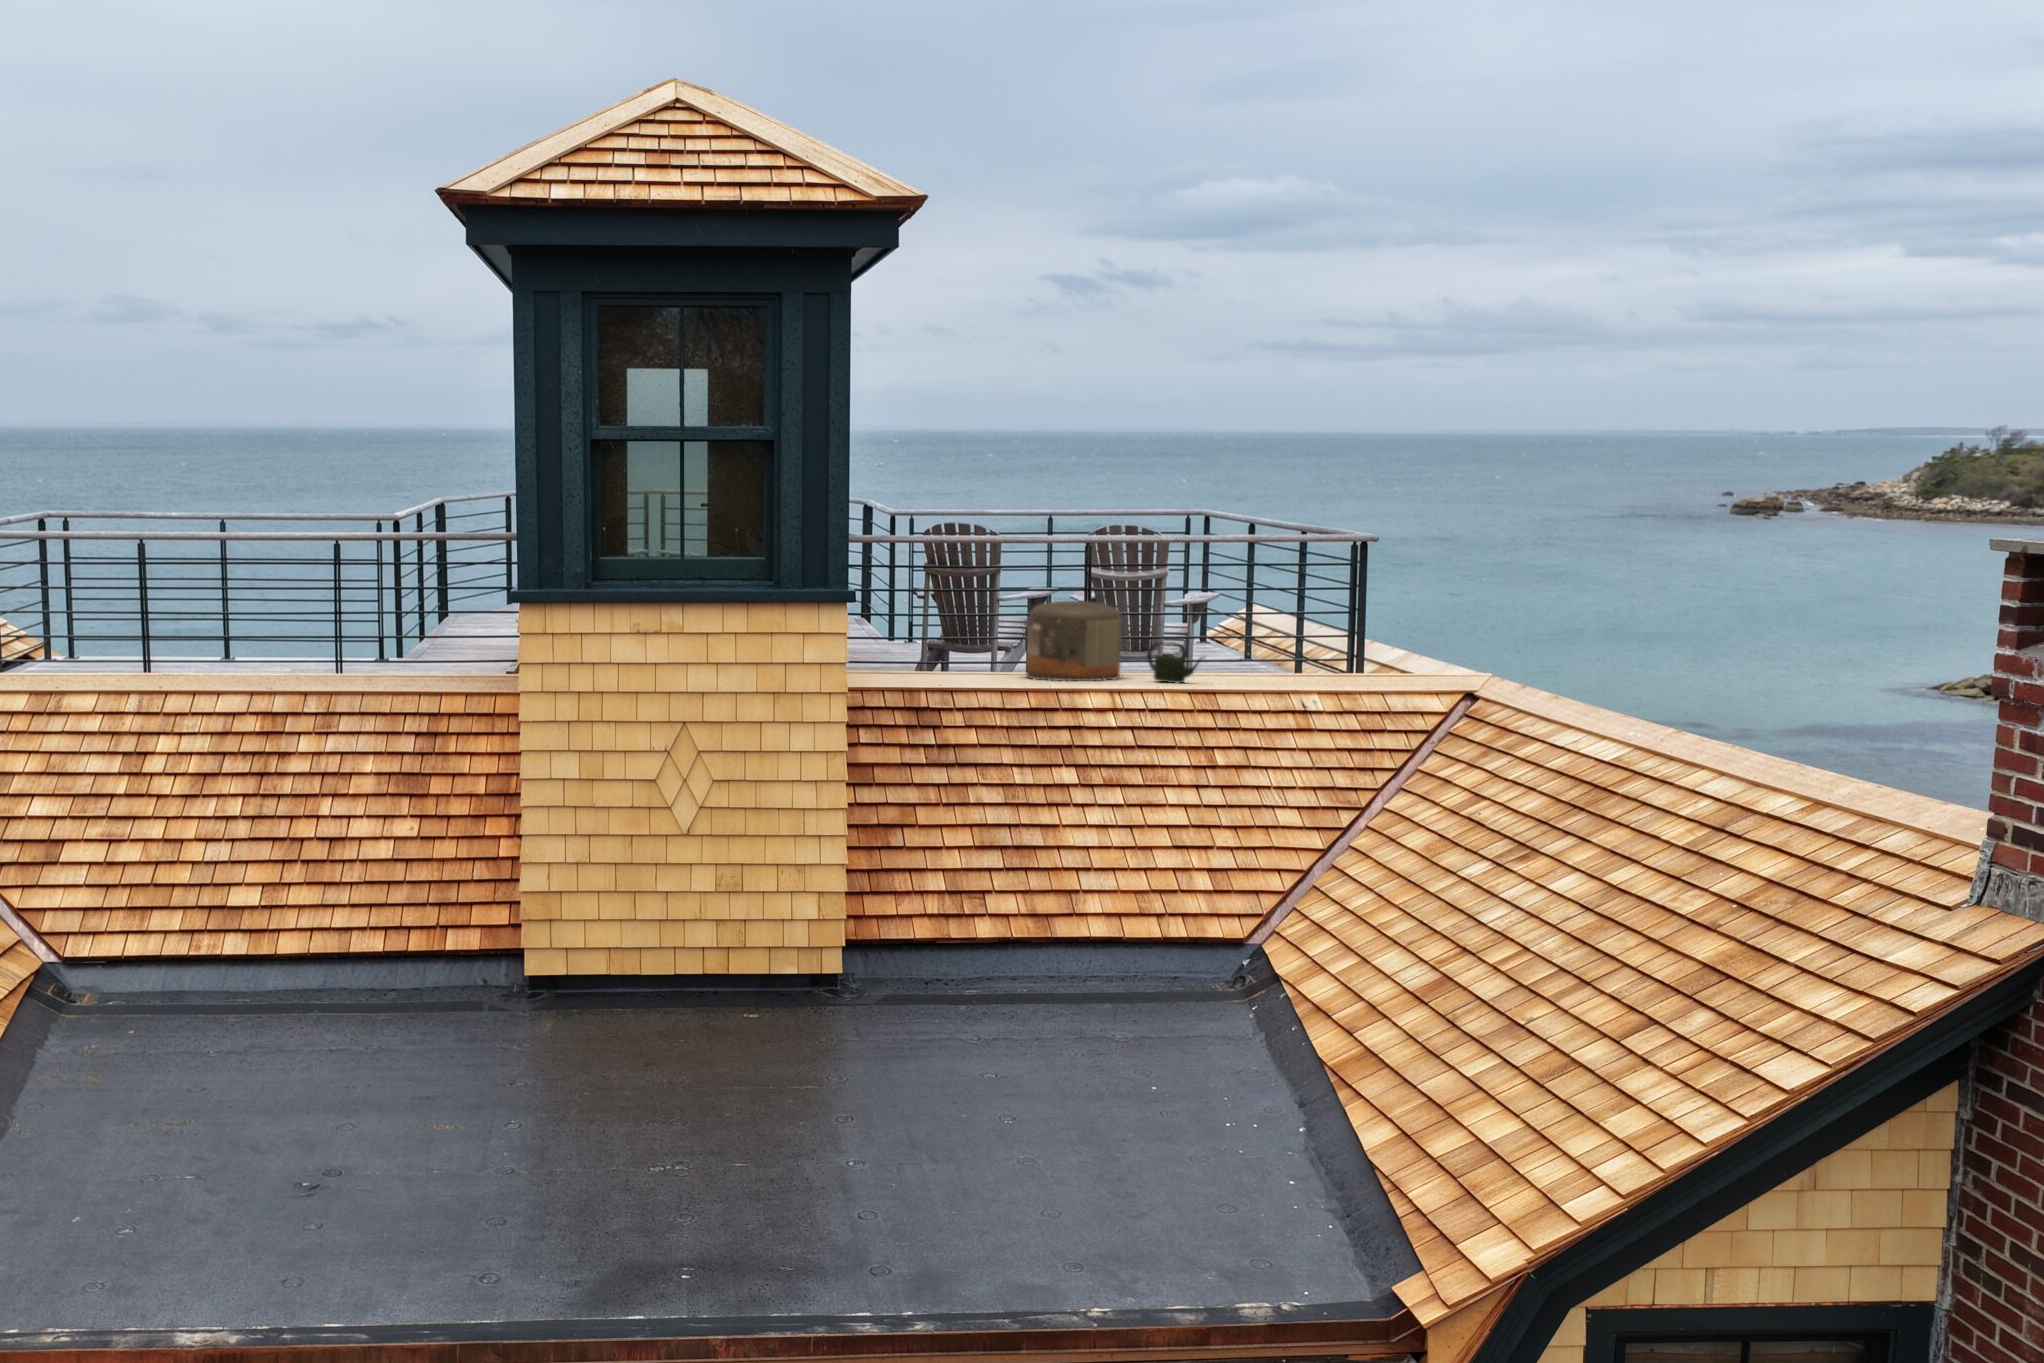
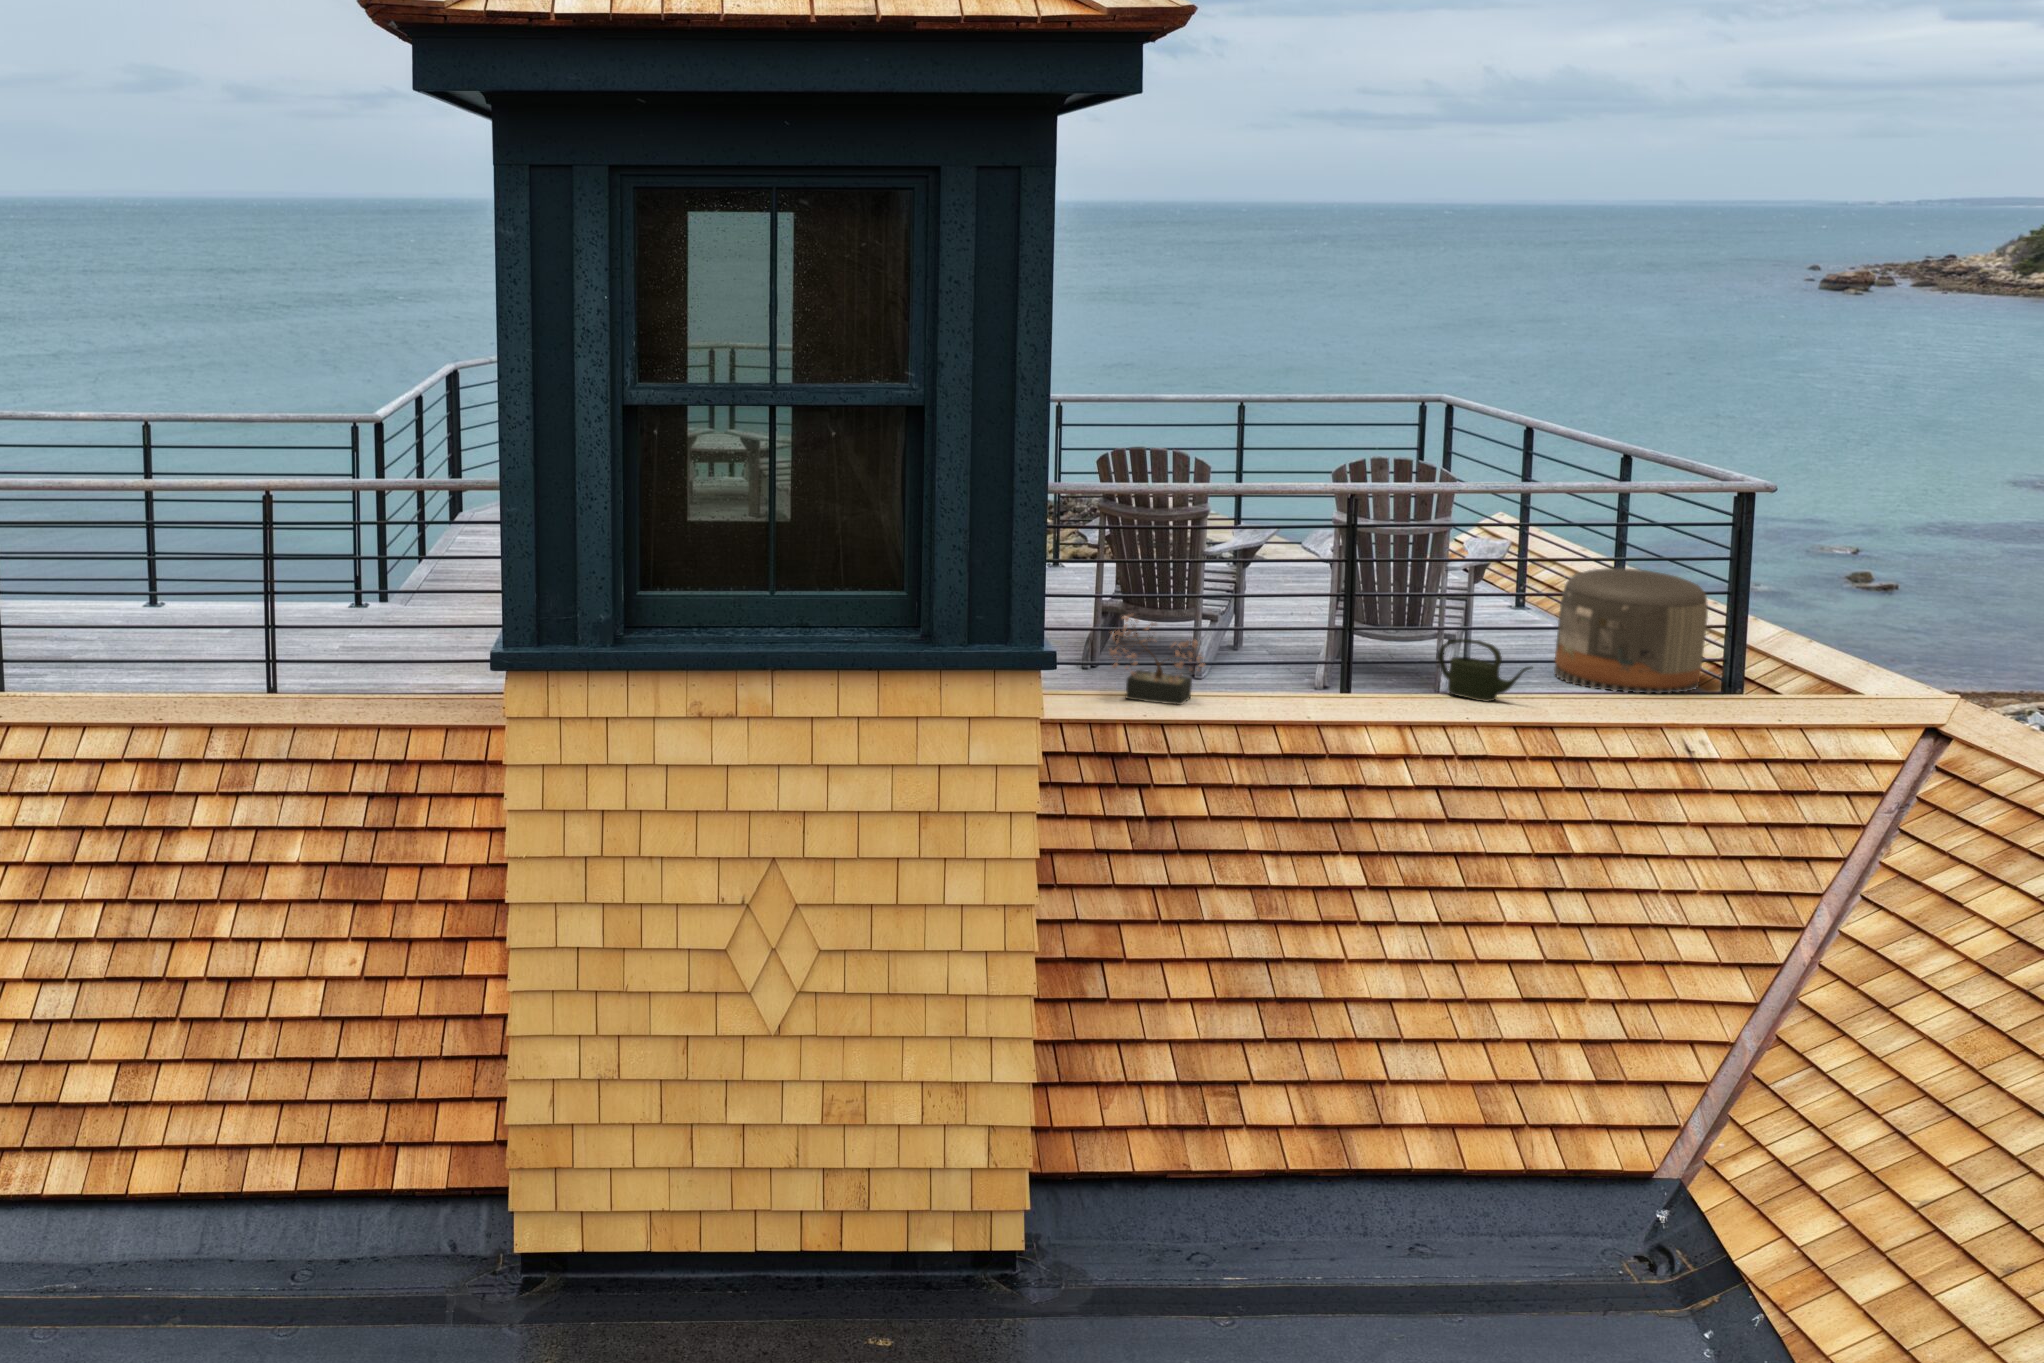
pouf: present [1026,601,1122,681] -> present [1554,568,1708,694]
decorative plant: none [919,625,985,686] -> present [1109,614,1204,705]

